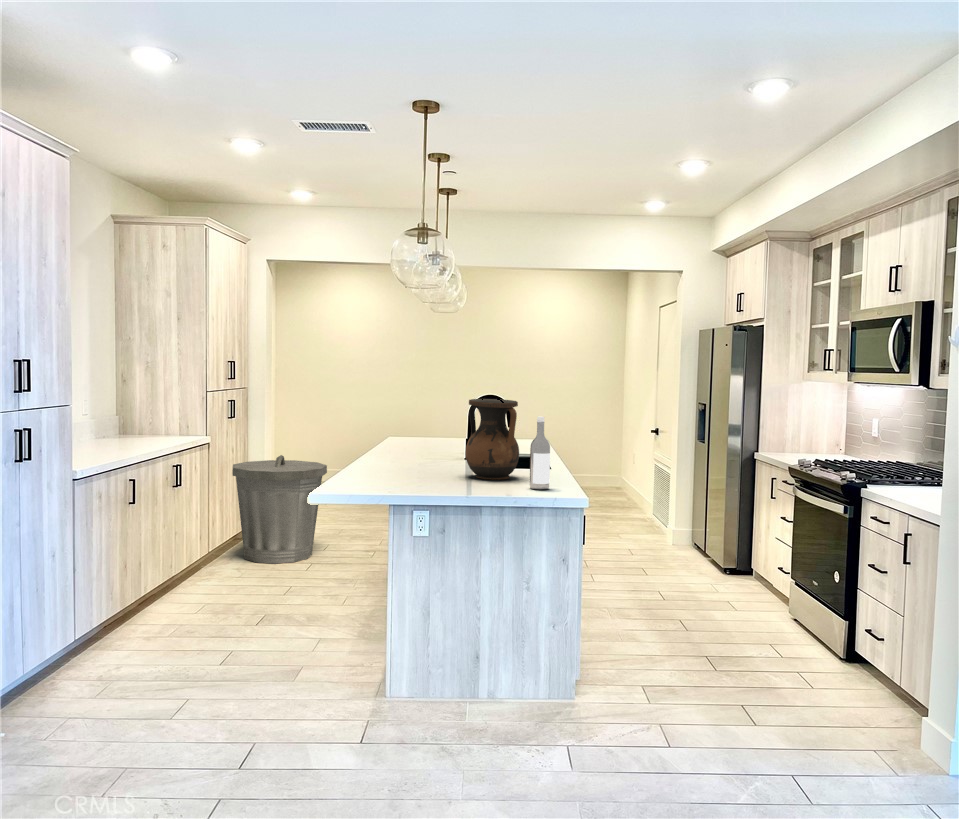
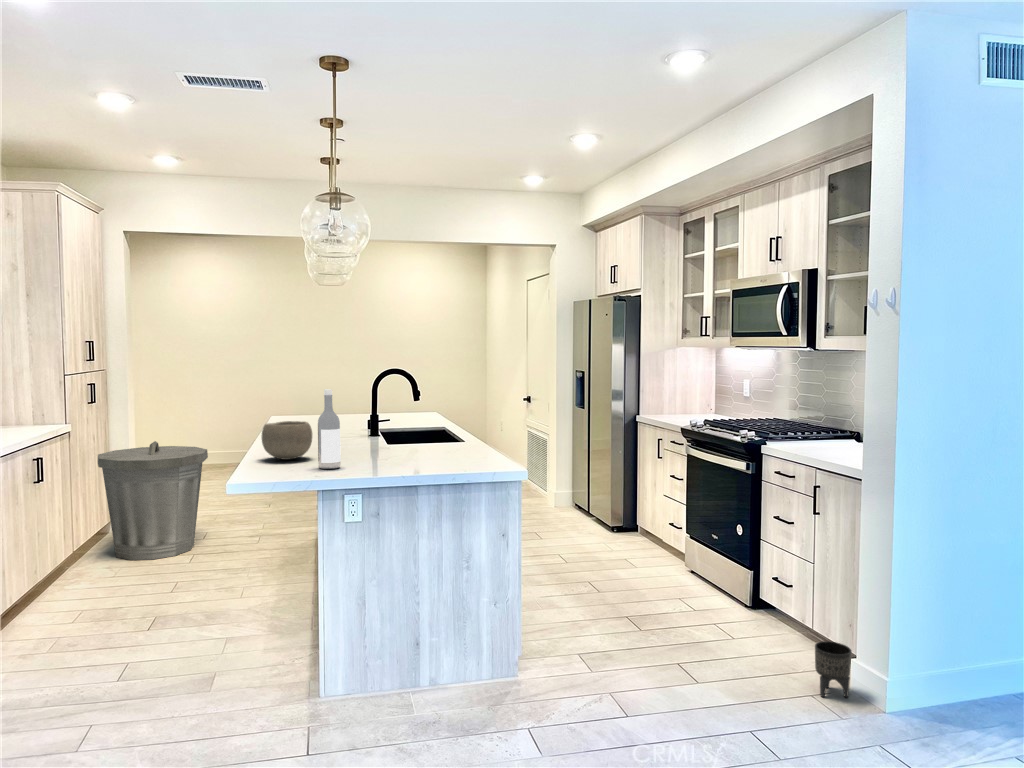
vase: present [466,399,519,480] -> none [384,373,441,458]
wine bottle: present [530,417,550,490] -> present [318,389,341,469]
bowl: none [357,440,401,474] -> present [262,421,312,460]
planter: none [881,692,920,752] -> present [815,641,852,697]

